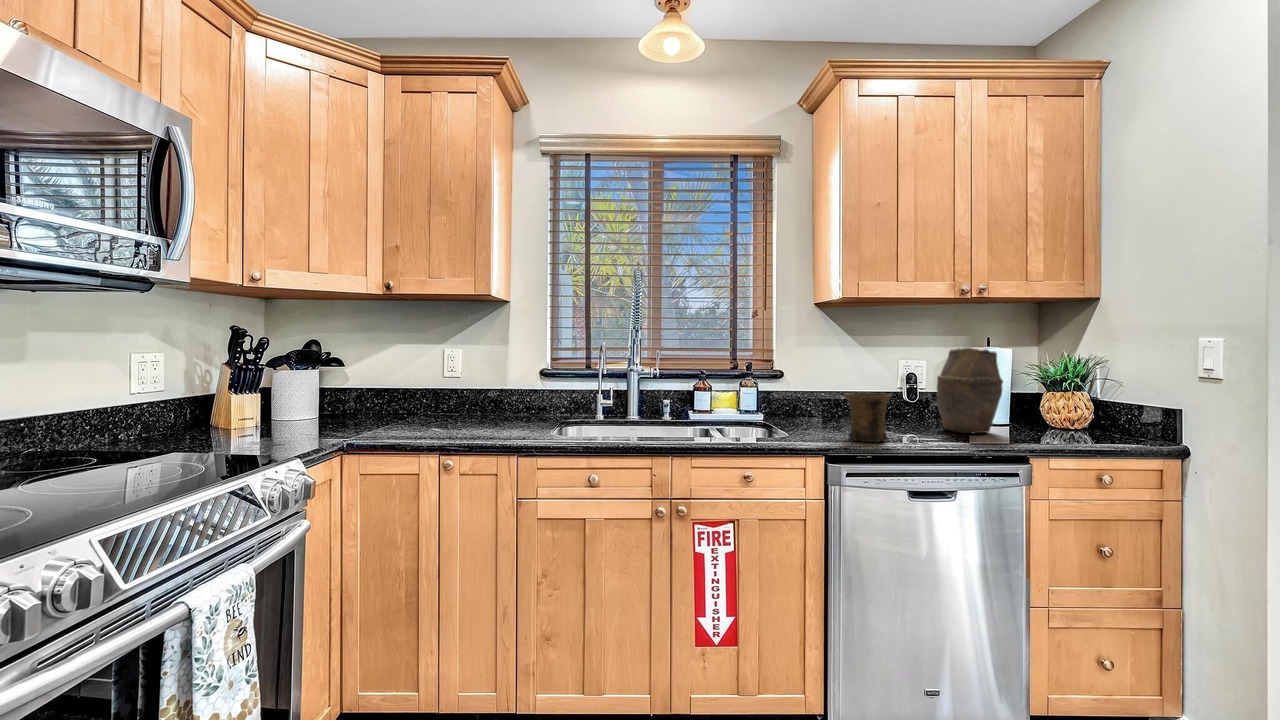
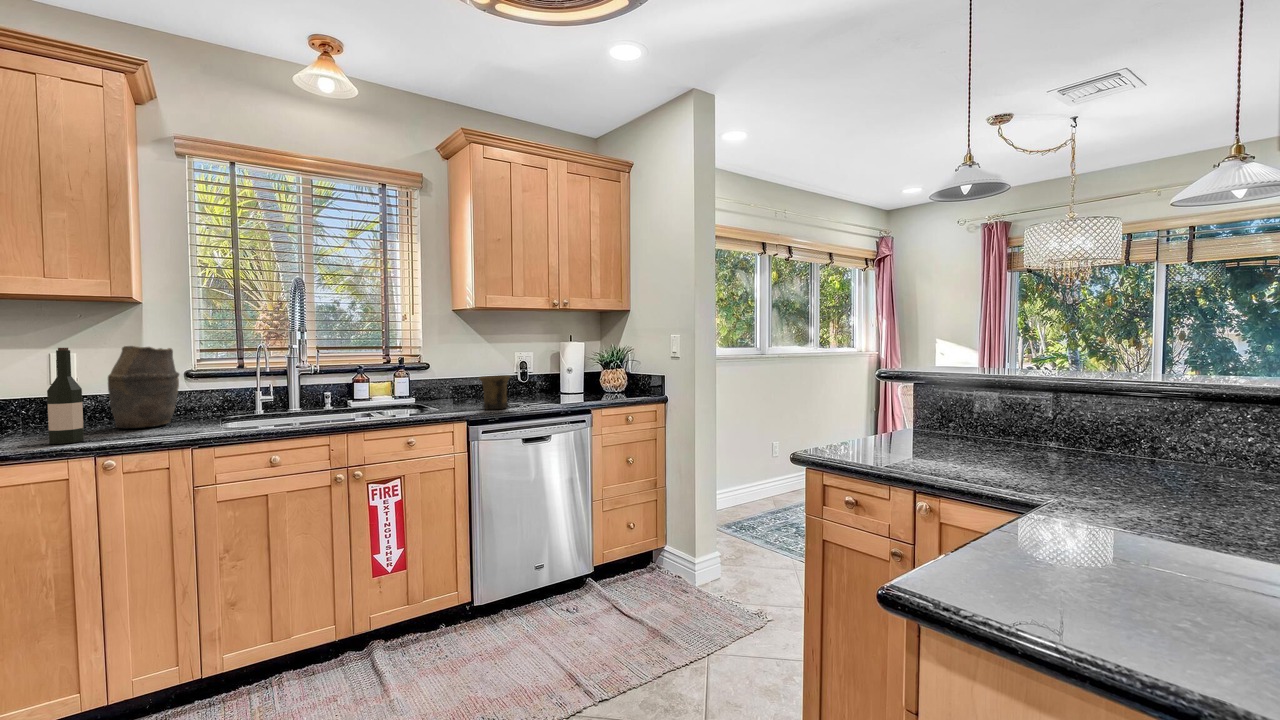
wine bottle: none [414,344,441,438] -> present [47,348,84,444]
vase: present [937,348,1003,433] -> present [108,346,179,428]

